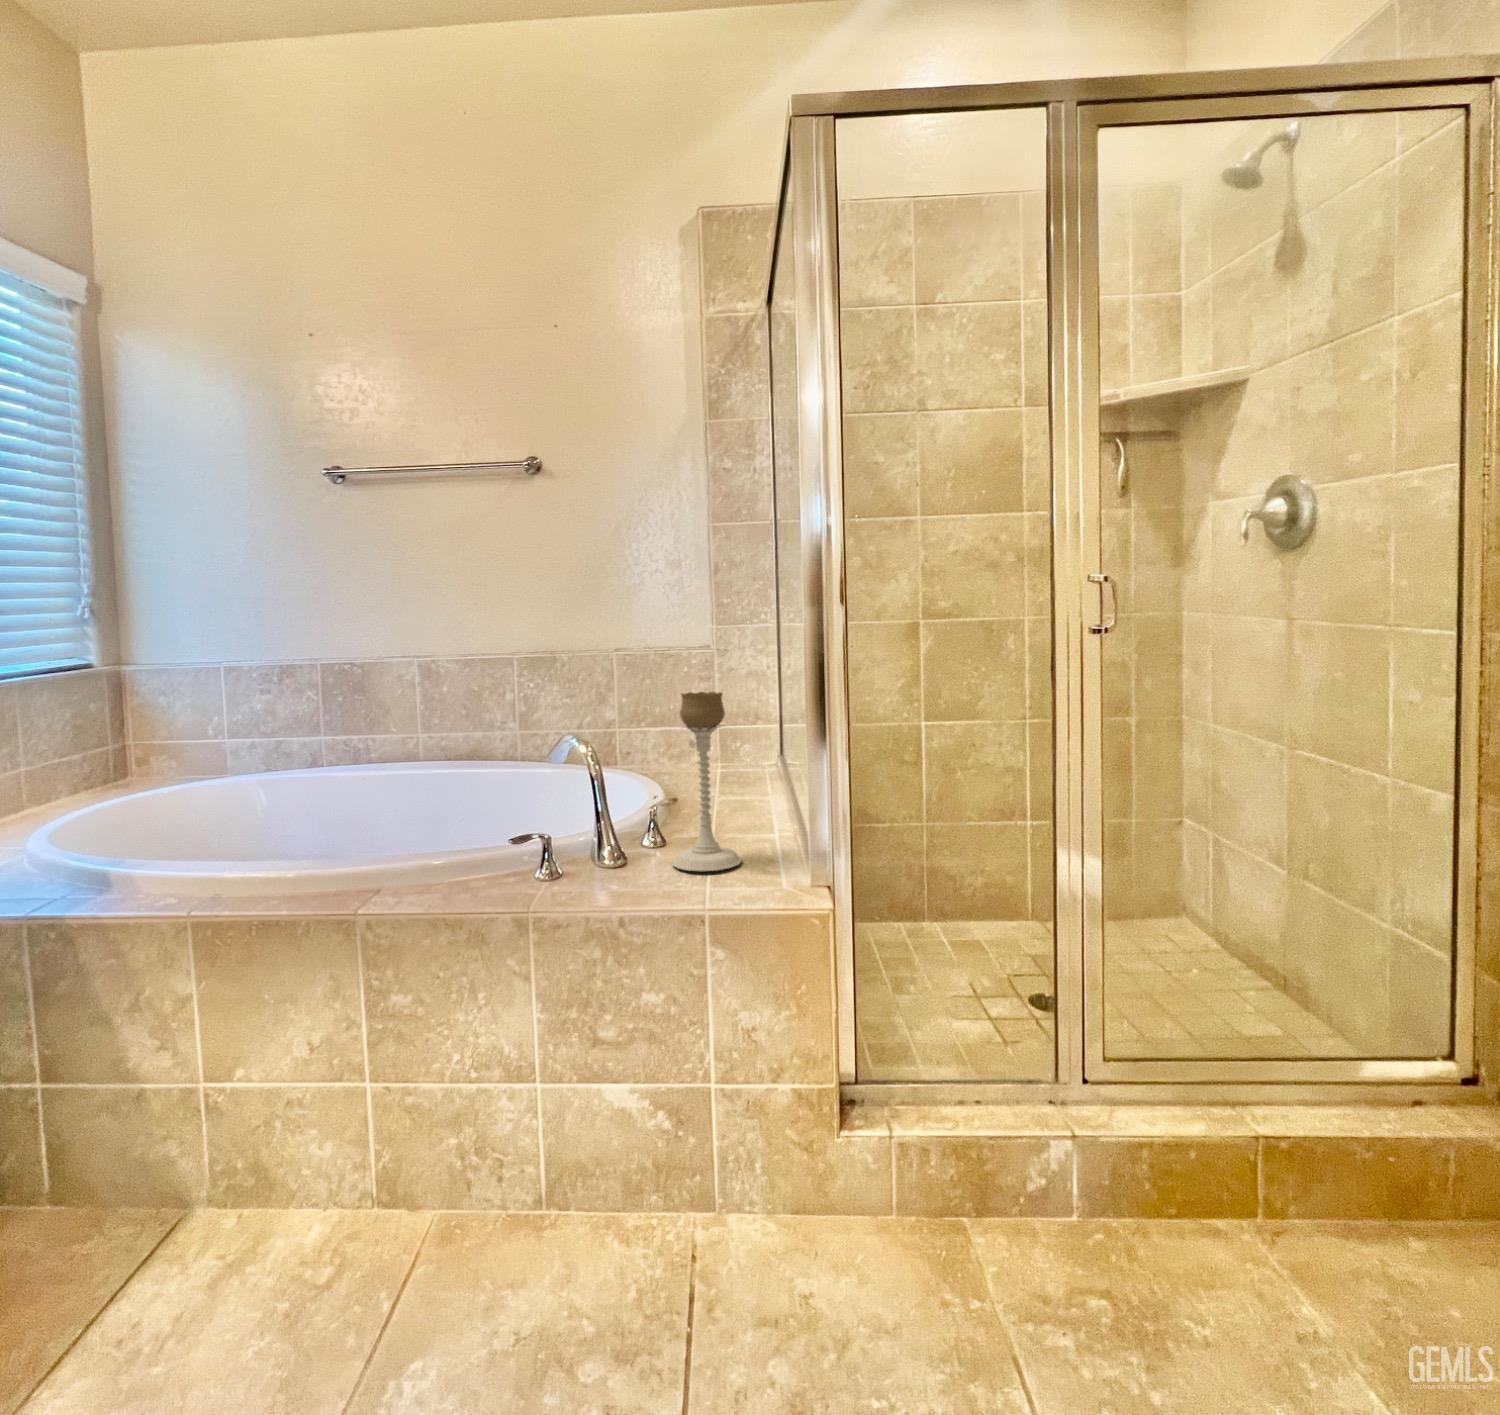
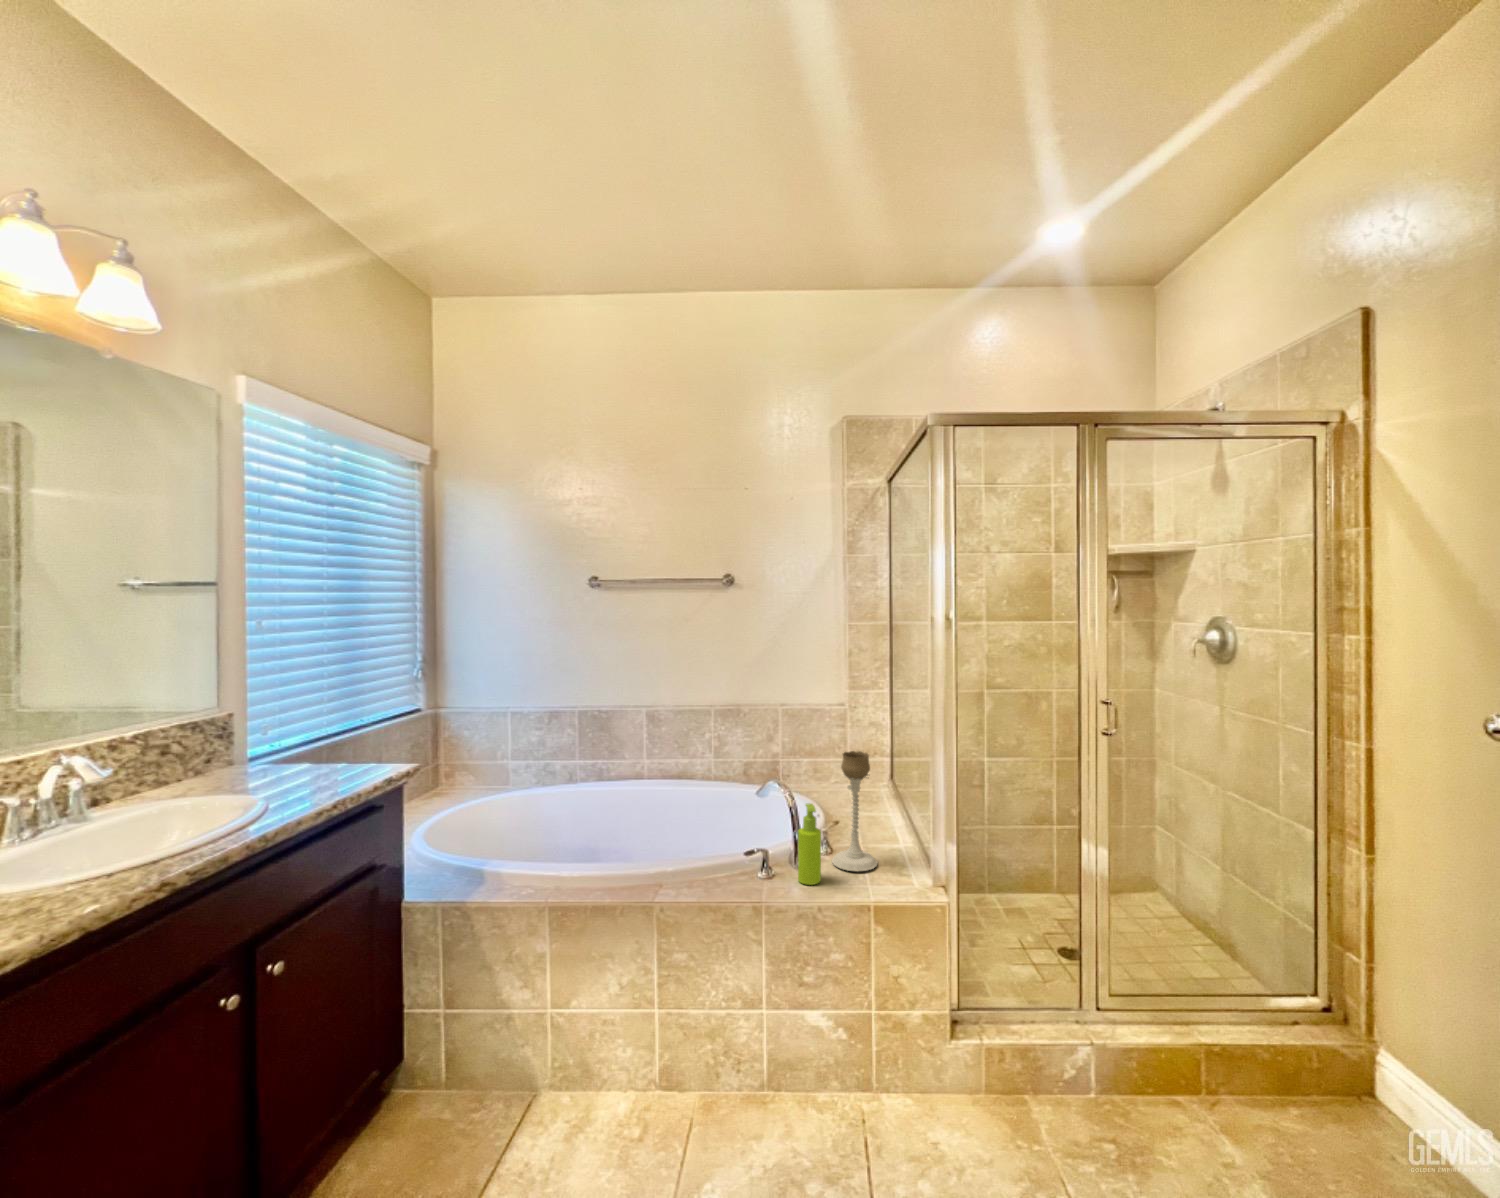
soap dispenser: none [601,763,640,888] -> present [798,804,821,885]

